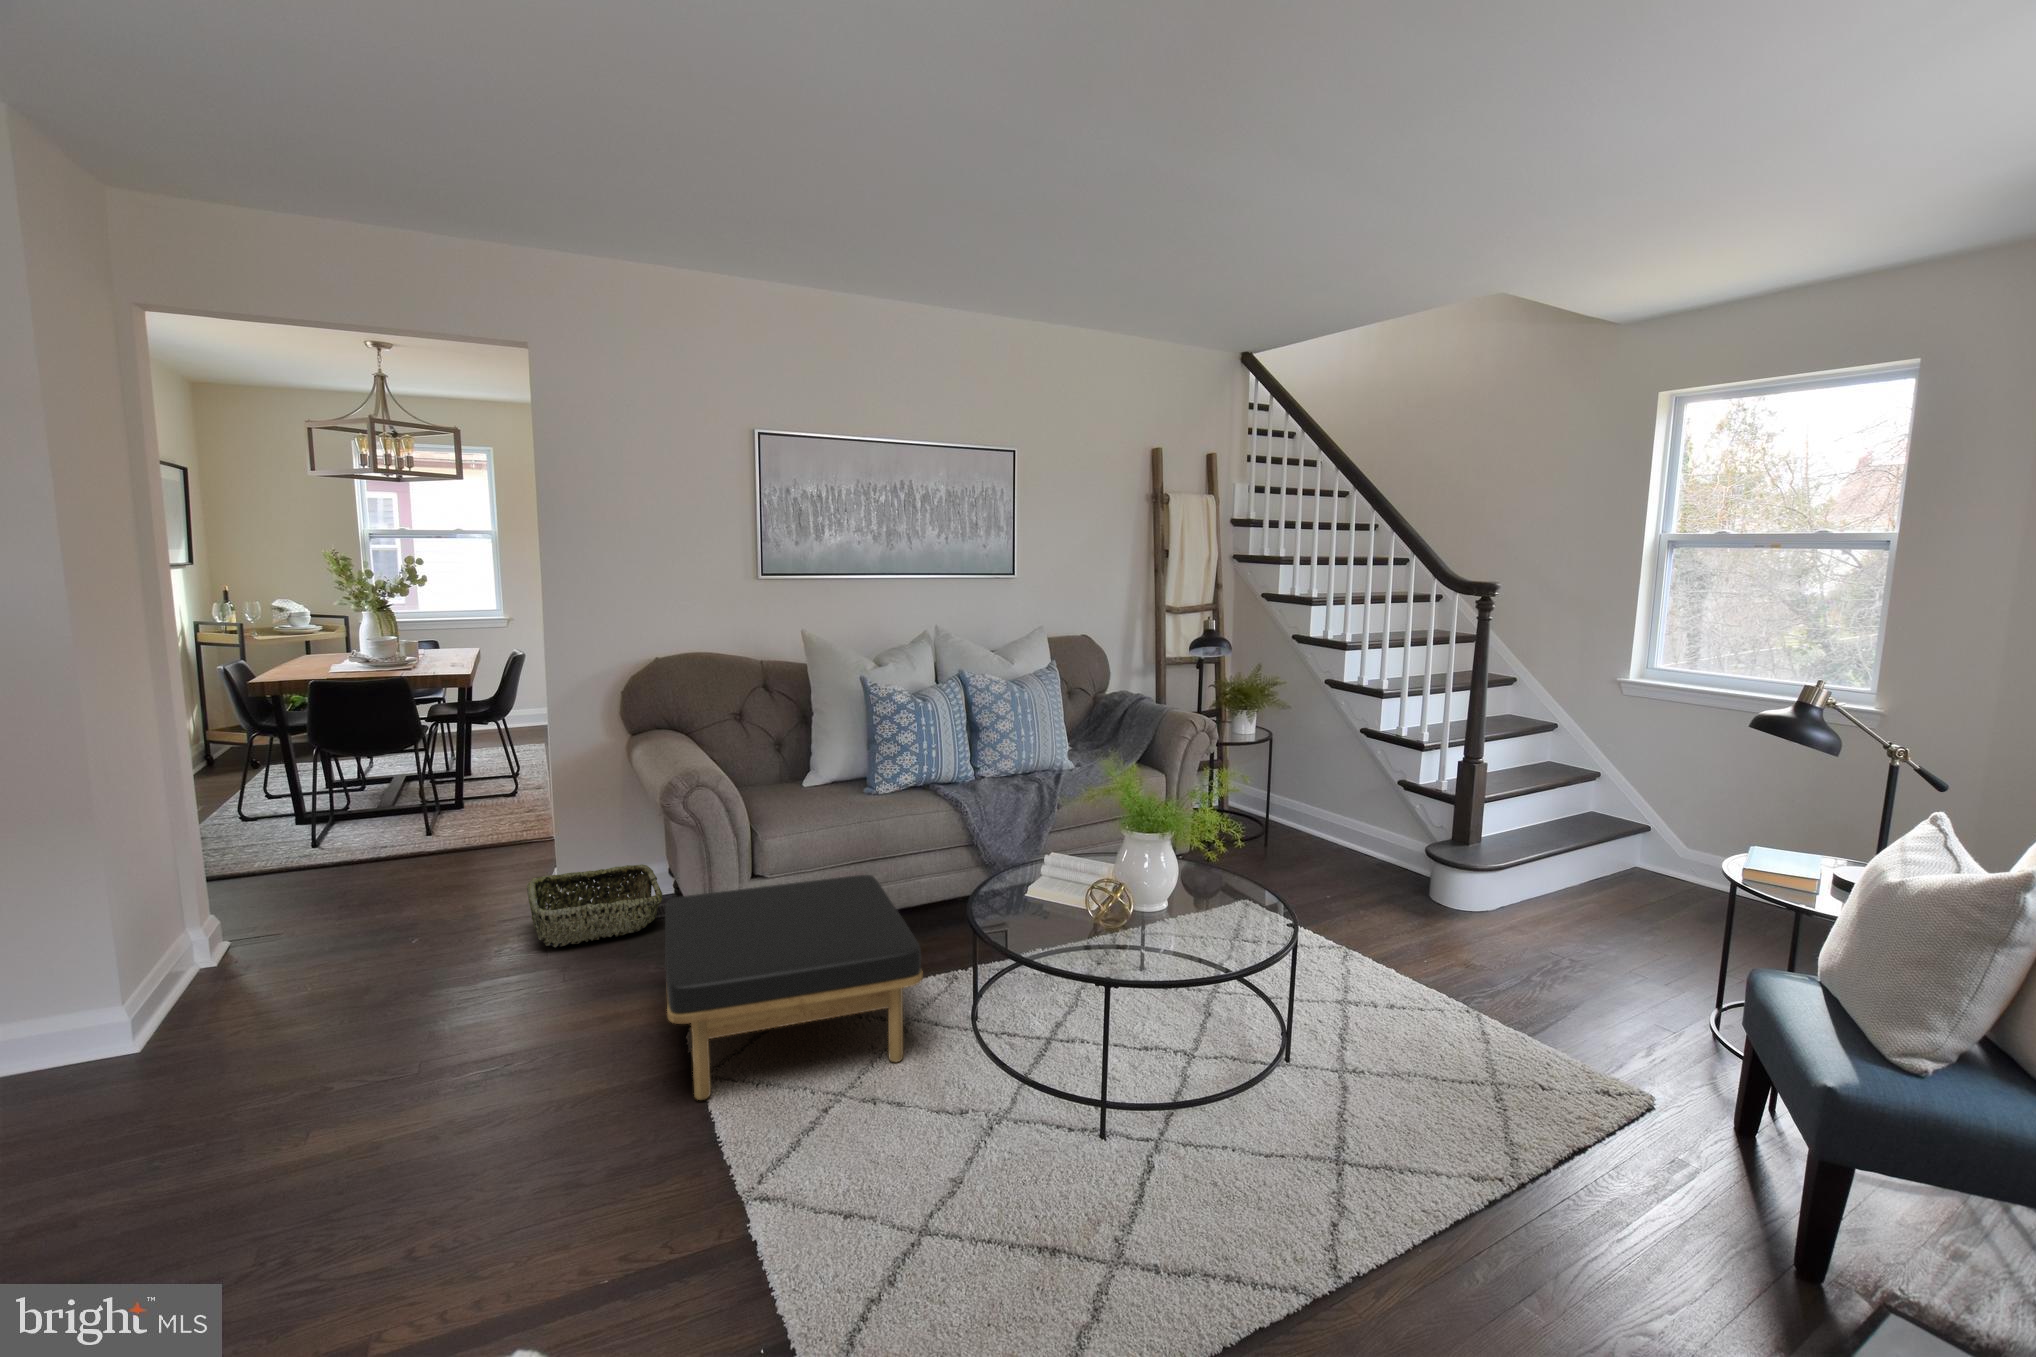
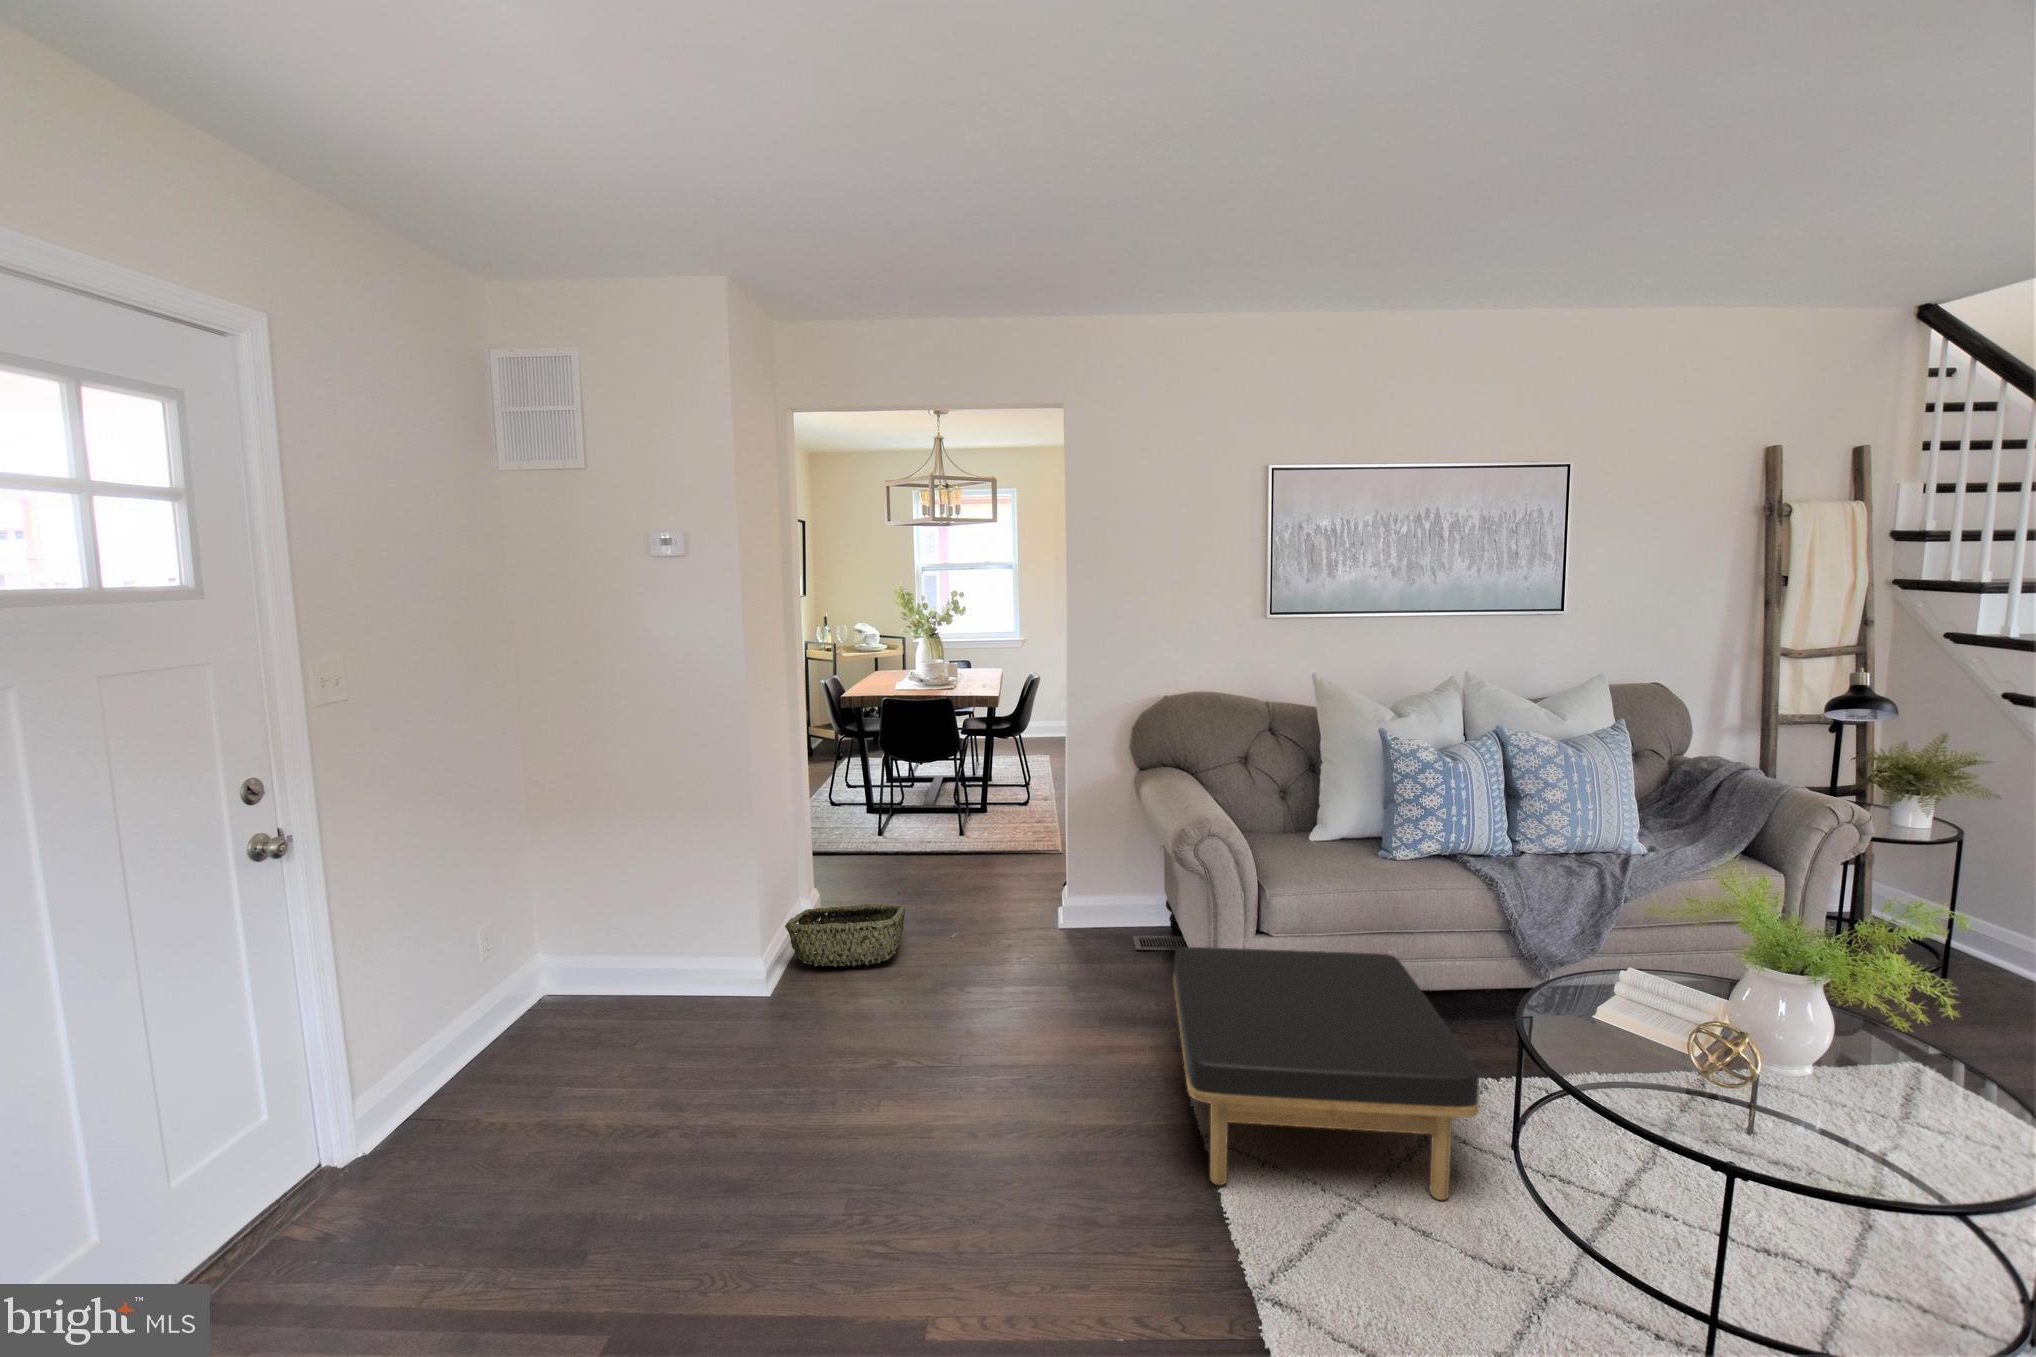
woven basket: present [526,864,662,948] -> present [785,904,905,967]

